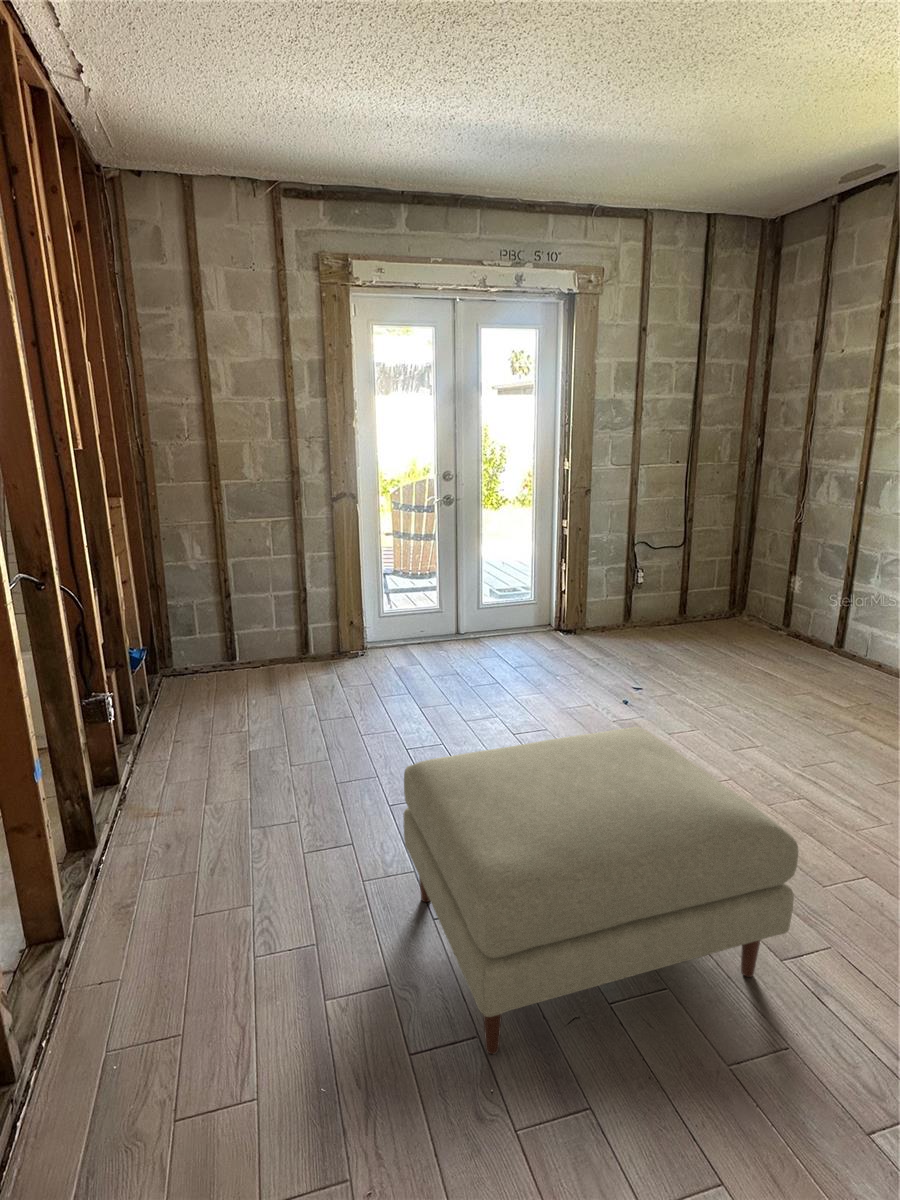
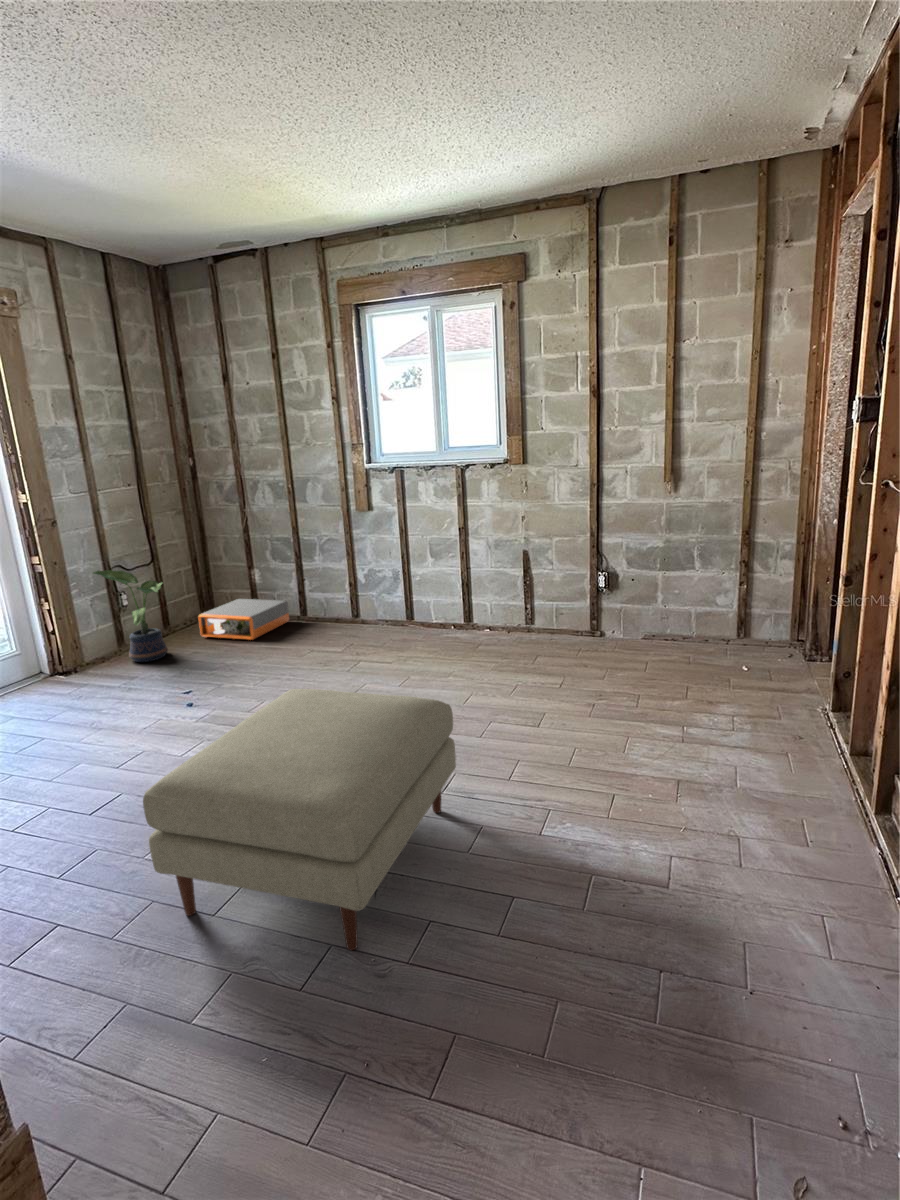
potted plant: none [612,544,679,645] -> present [93,570,168,662]
storage box: none [707,605,822,656] -> present [198,599,289,640]

